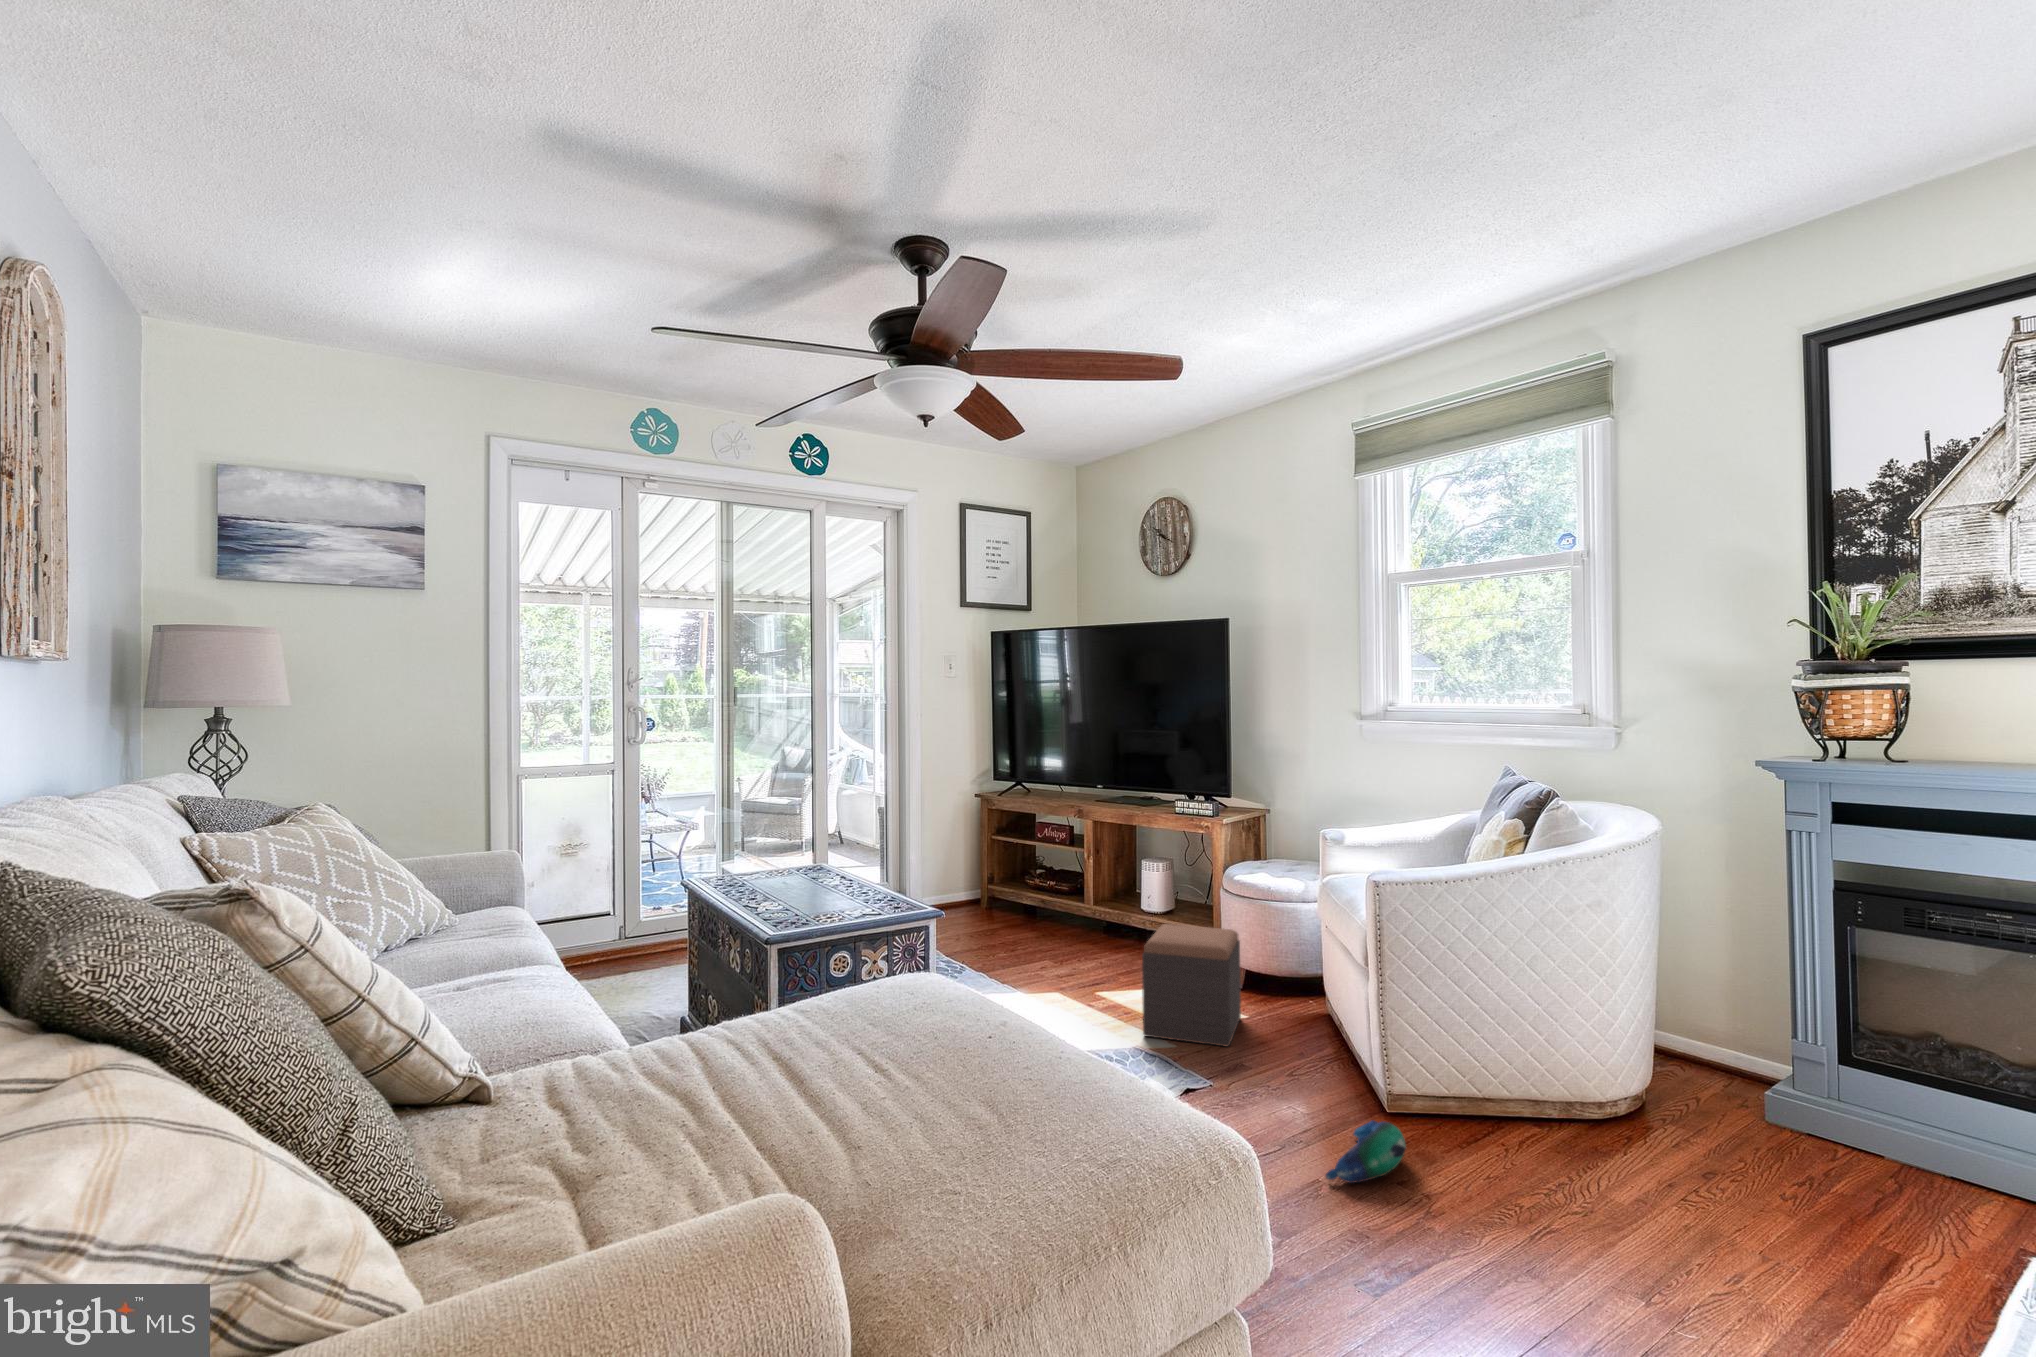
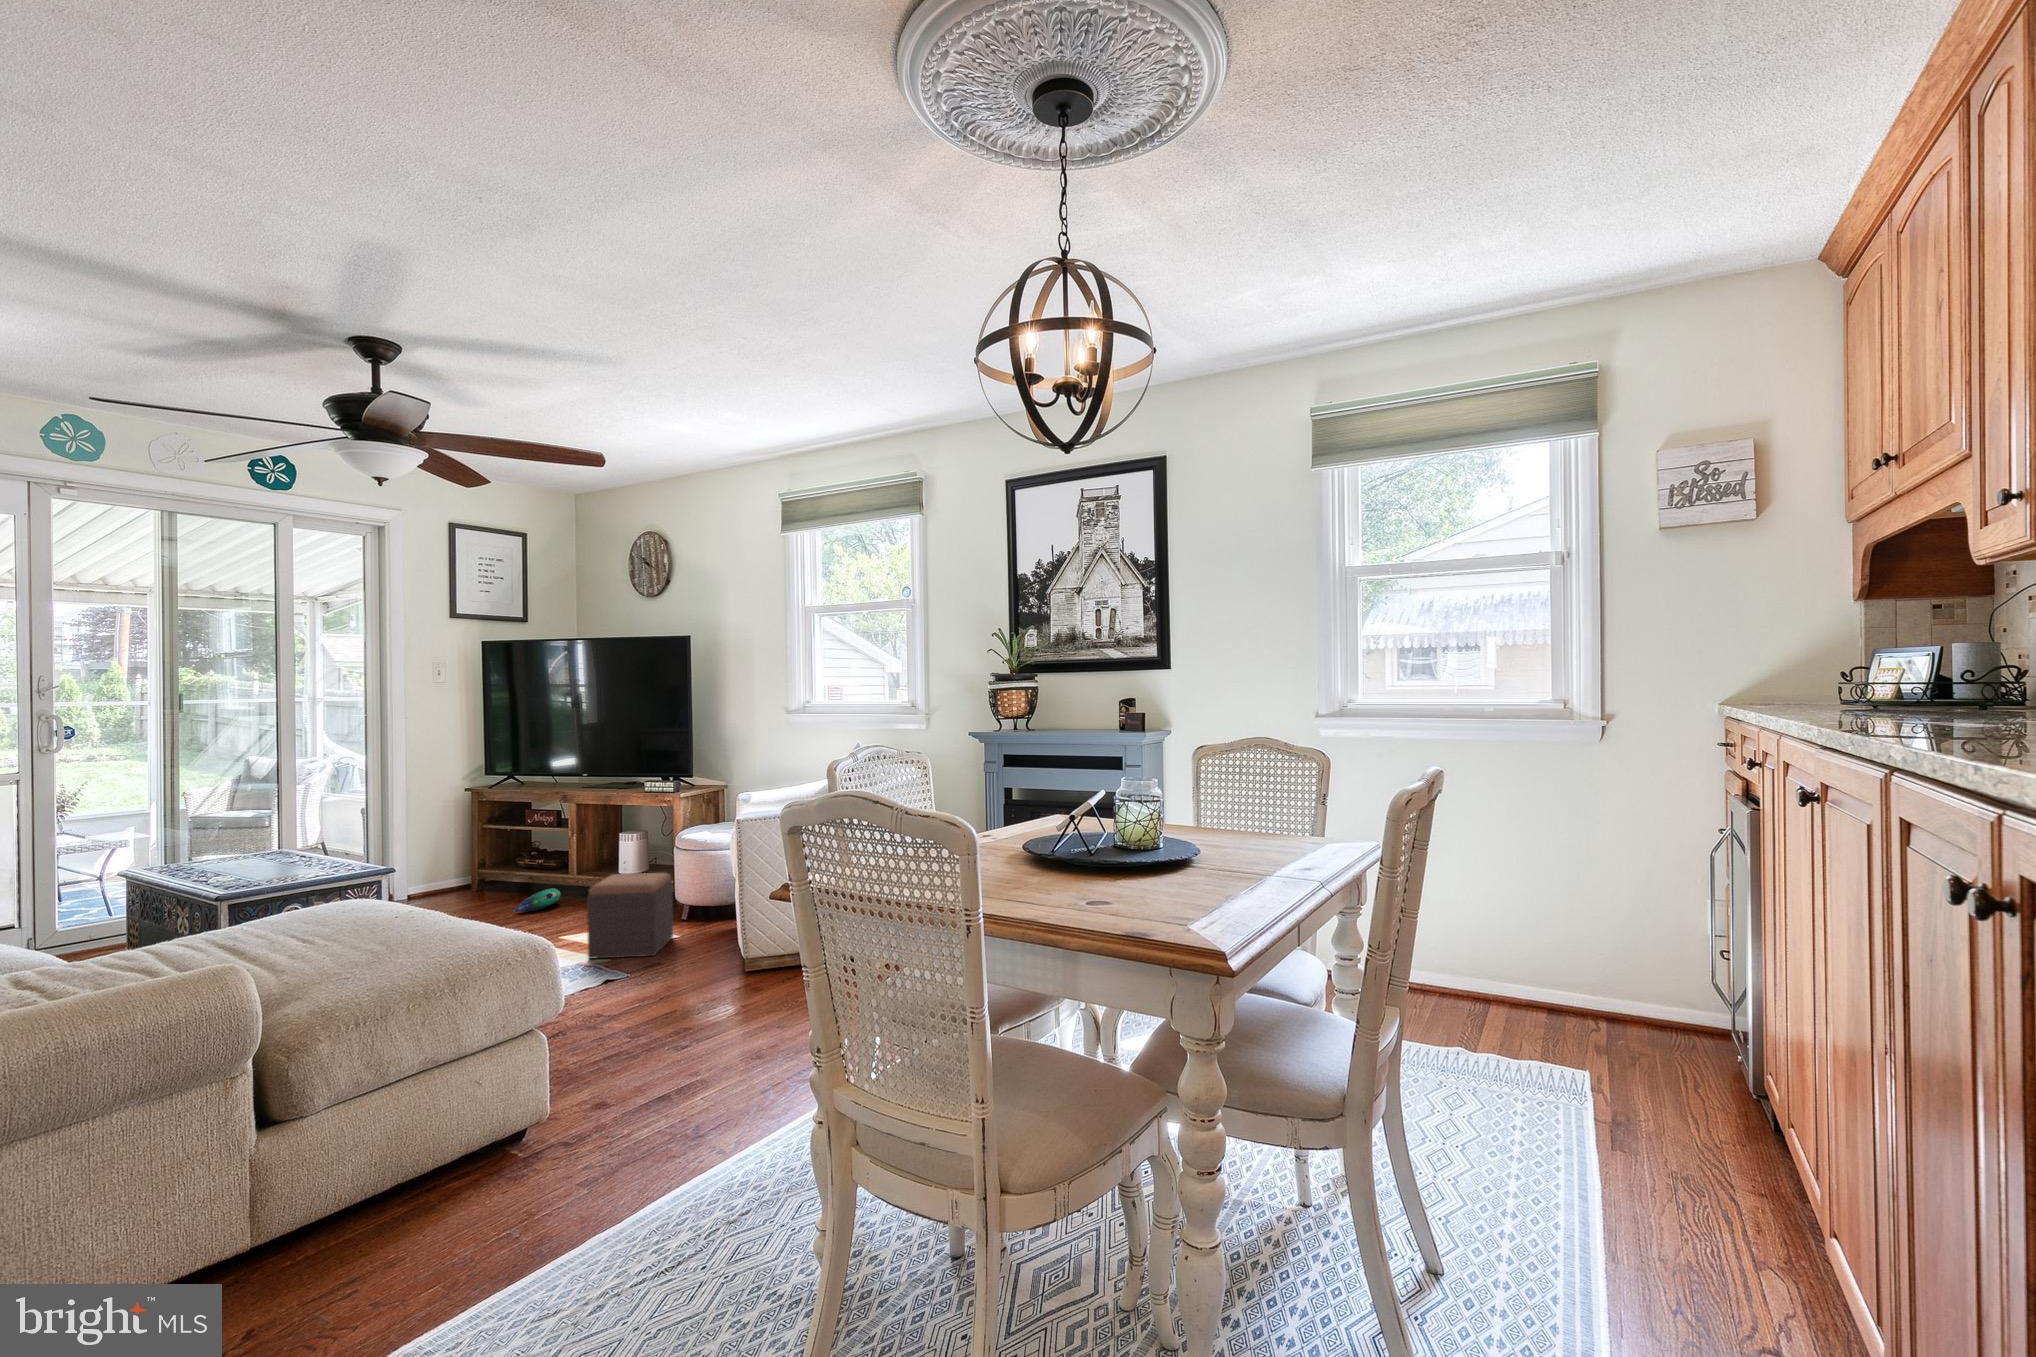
plush toy: present [1326,1121,1406,1183] -> present [513,888,561,912]

